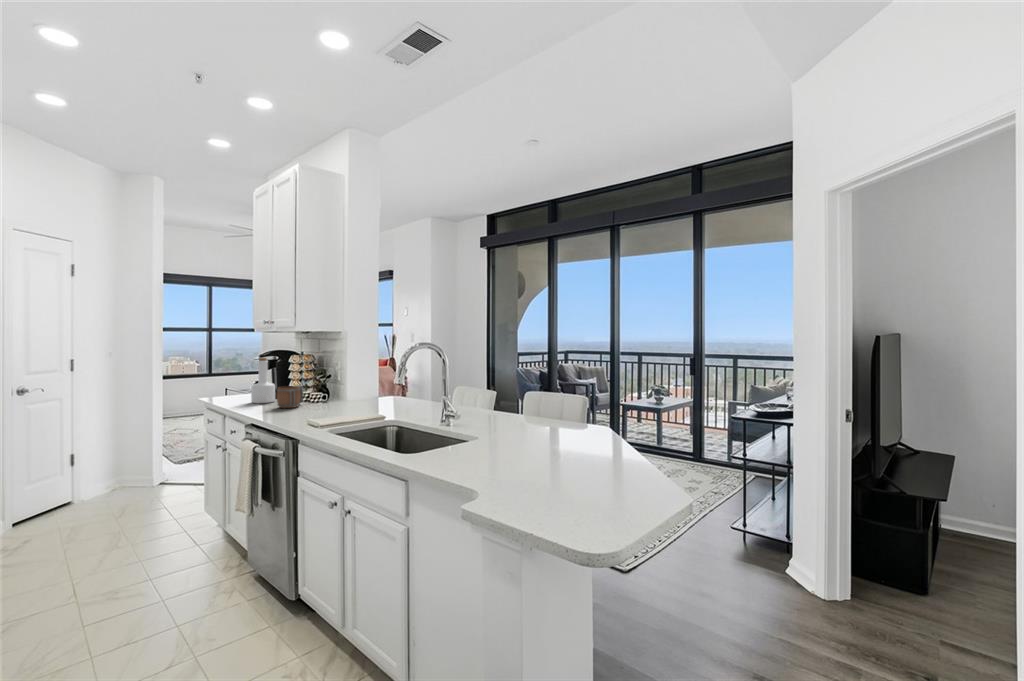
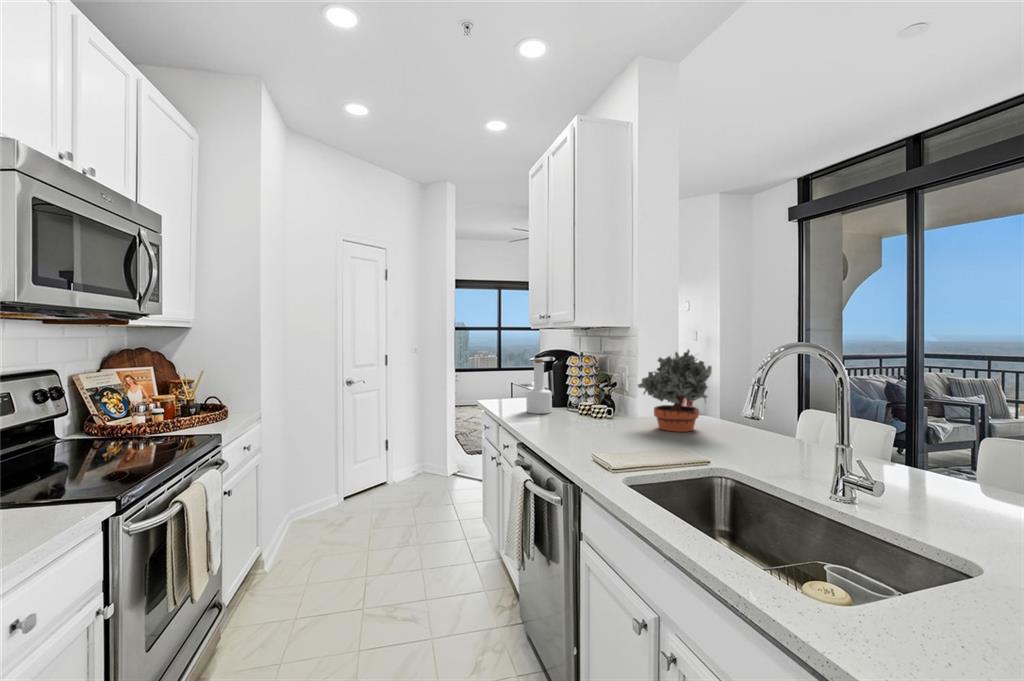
potted plant: none [345,347,396,405] -> present [638,349,712,432]
mug: present [277,385,304,408] -> none [553,395,585,425]

